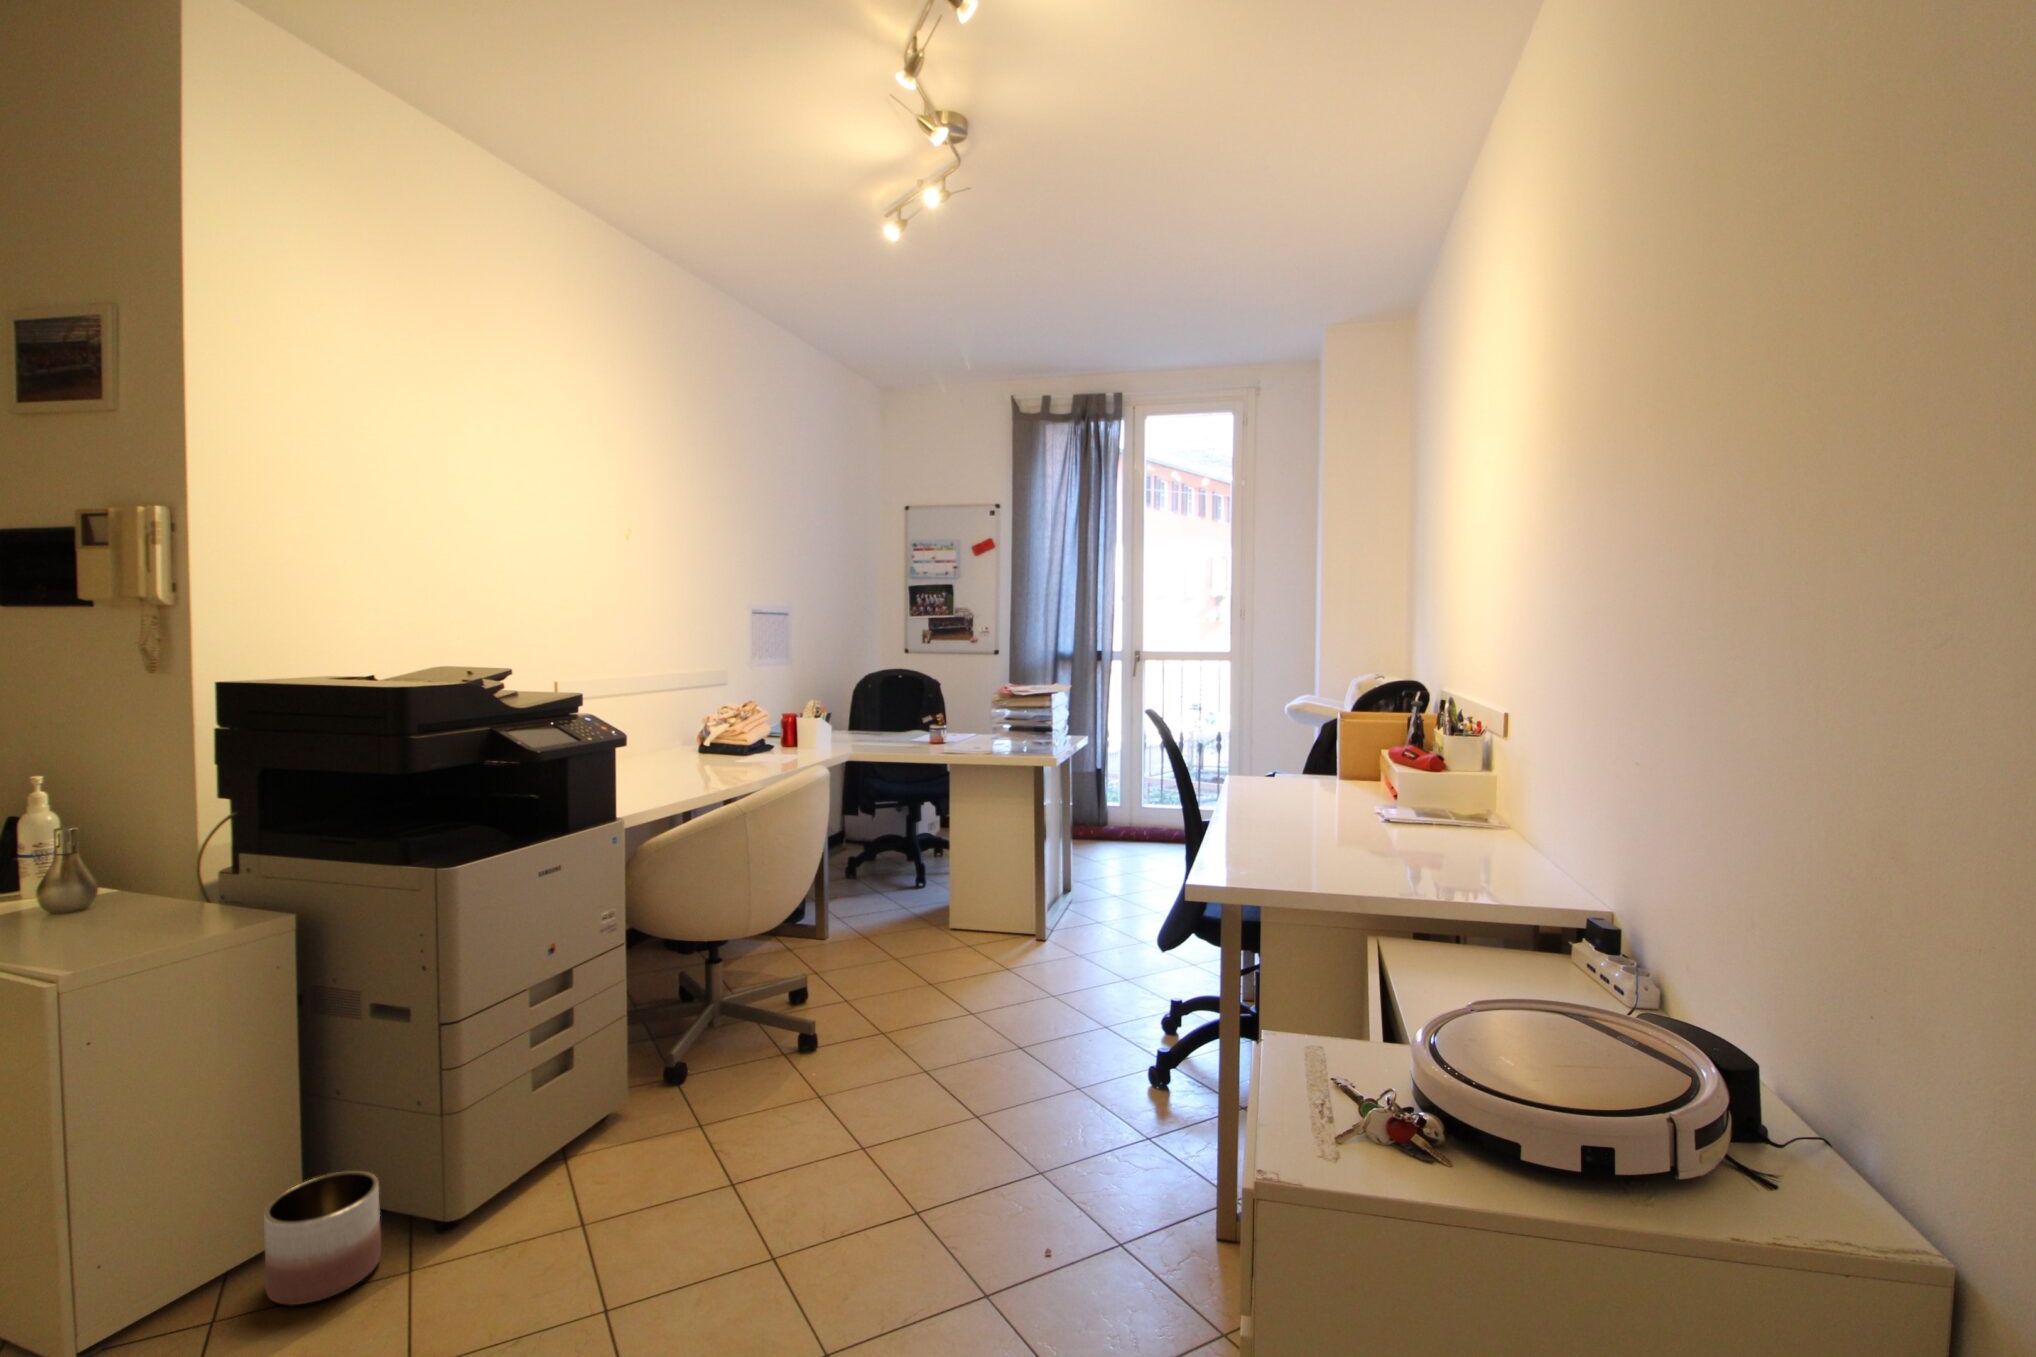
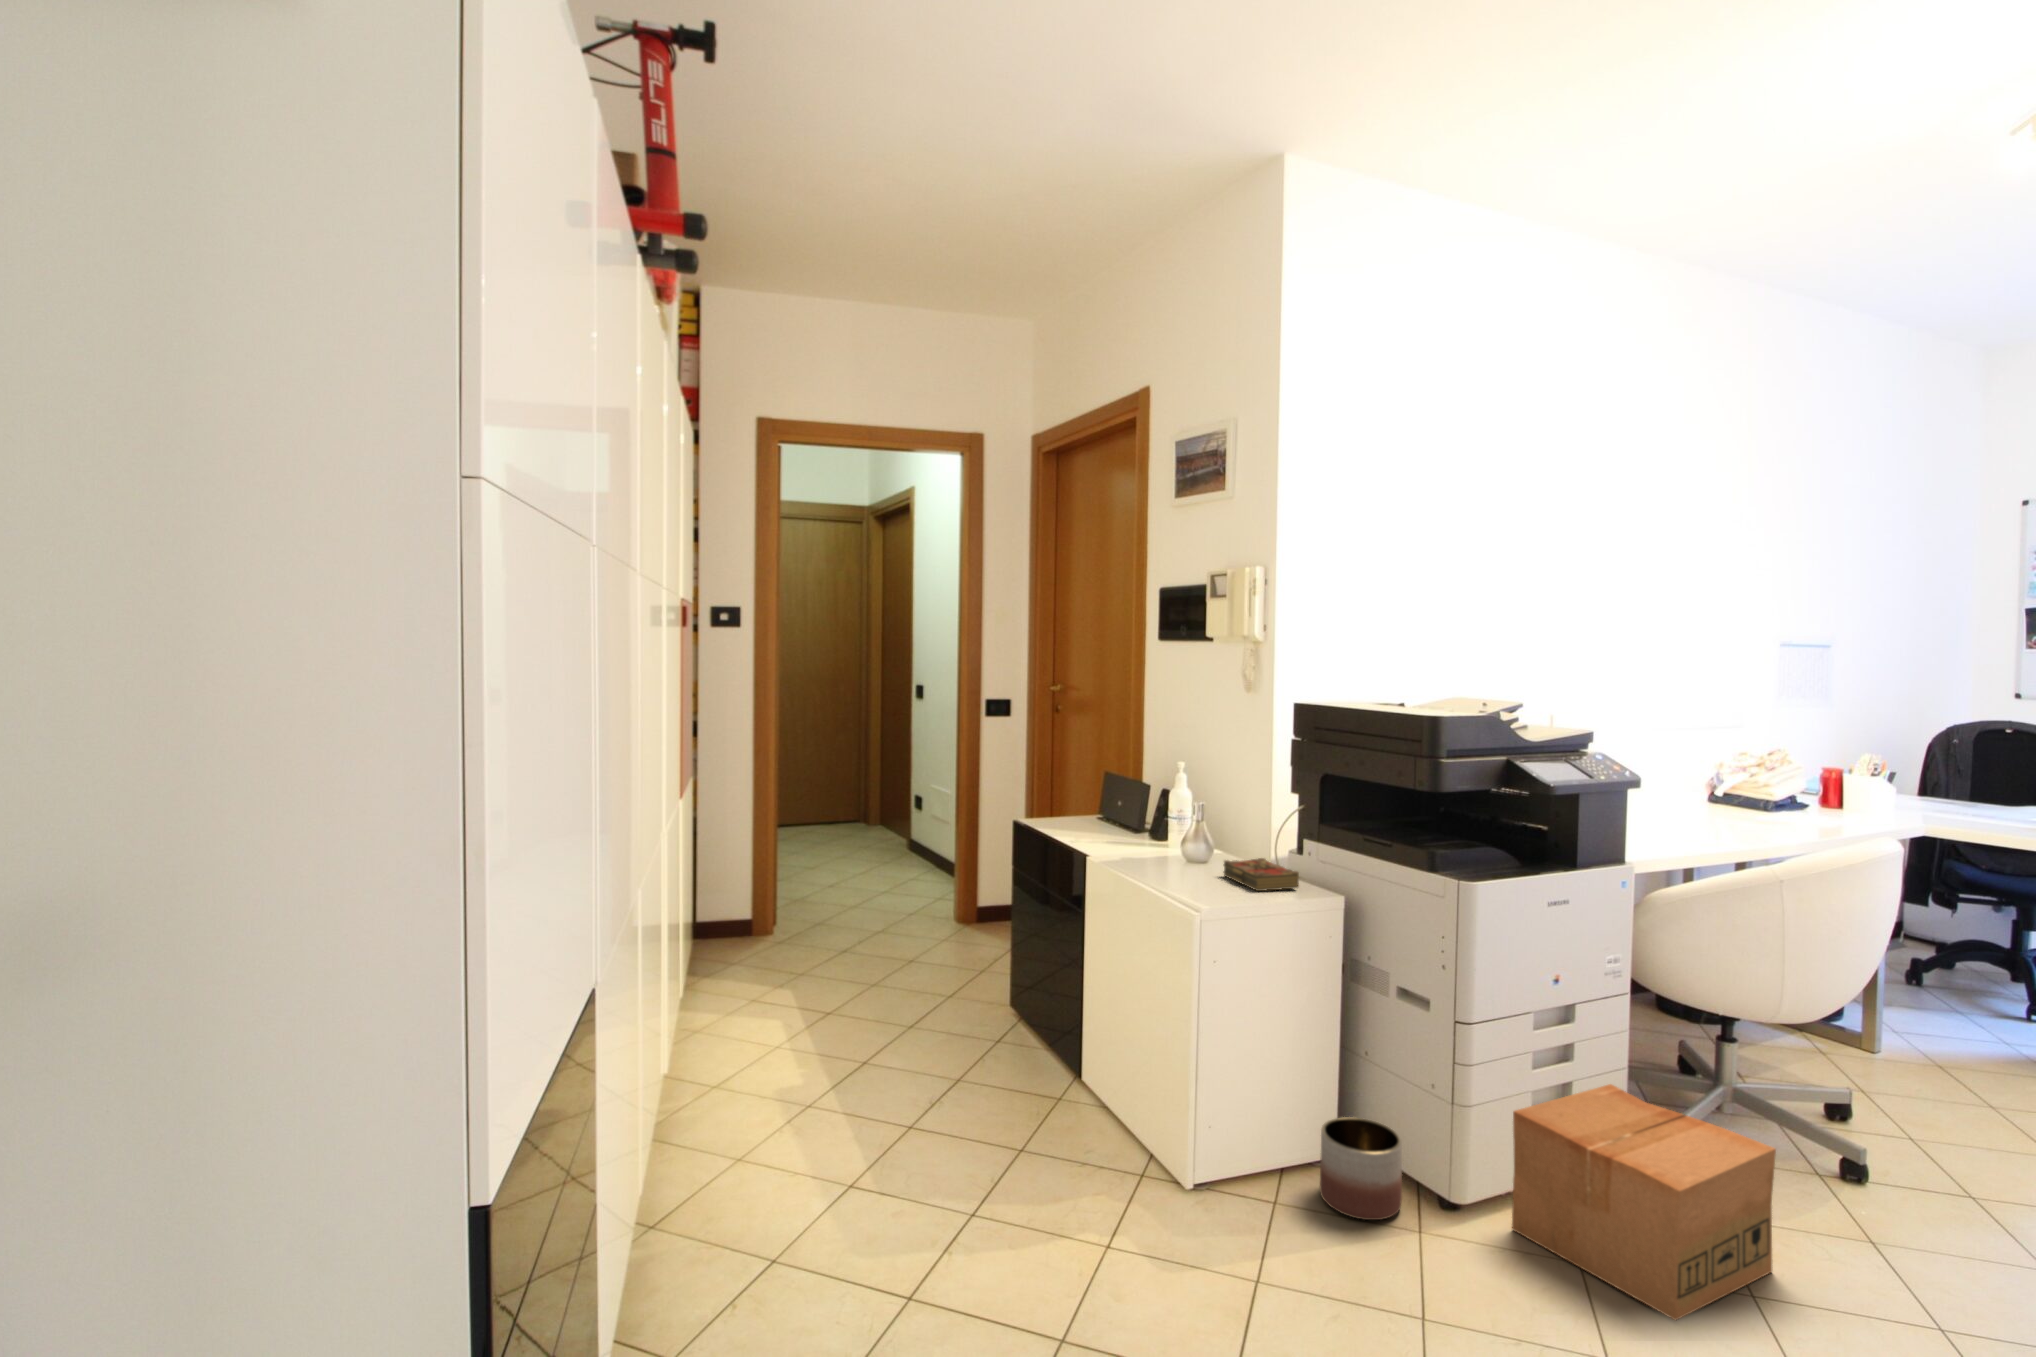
book: none [100,888,227,935] -> present [1224,858,1299,891]
cardboard box: none [508,1035,745,1242] -> present [1512,1084,1776,1320]

